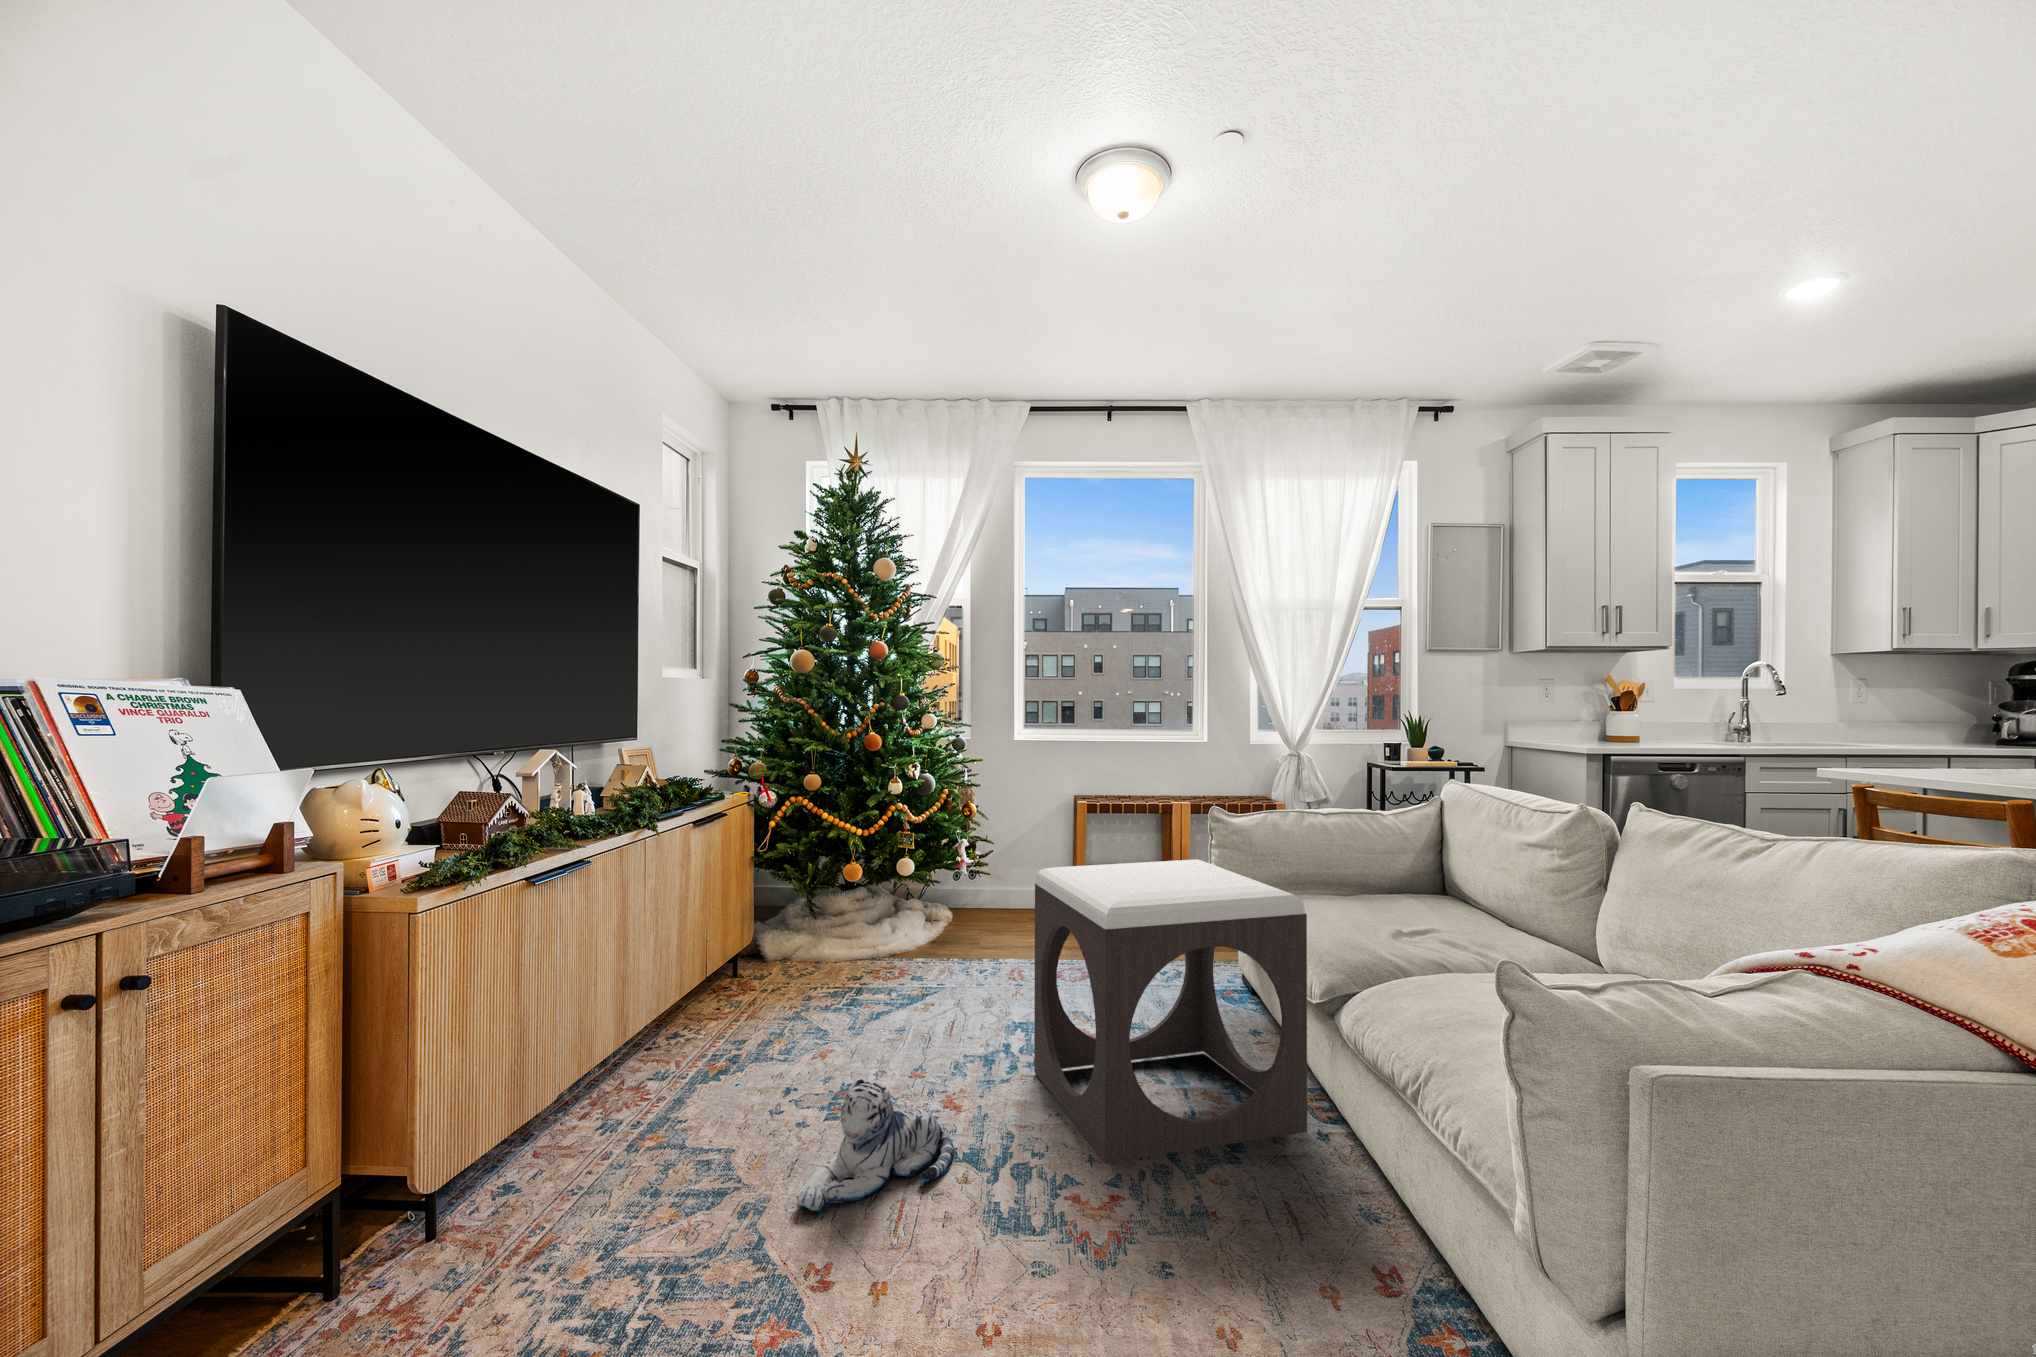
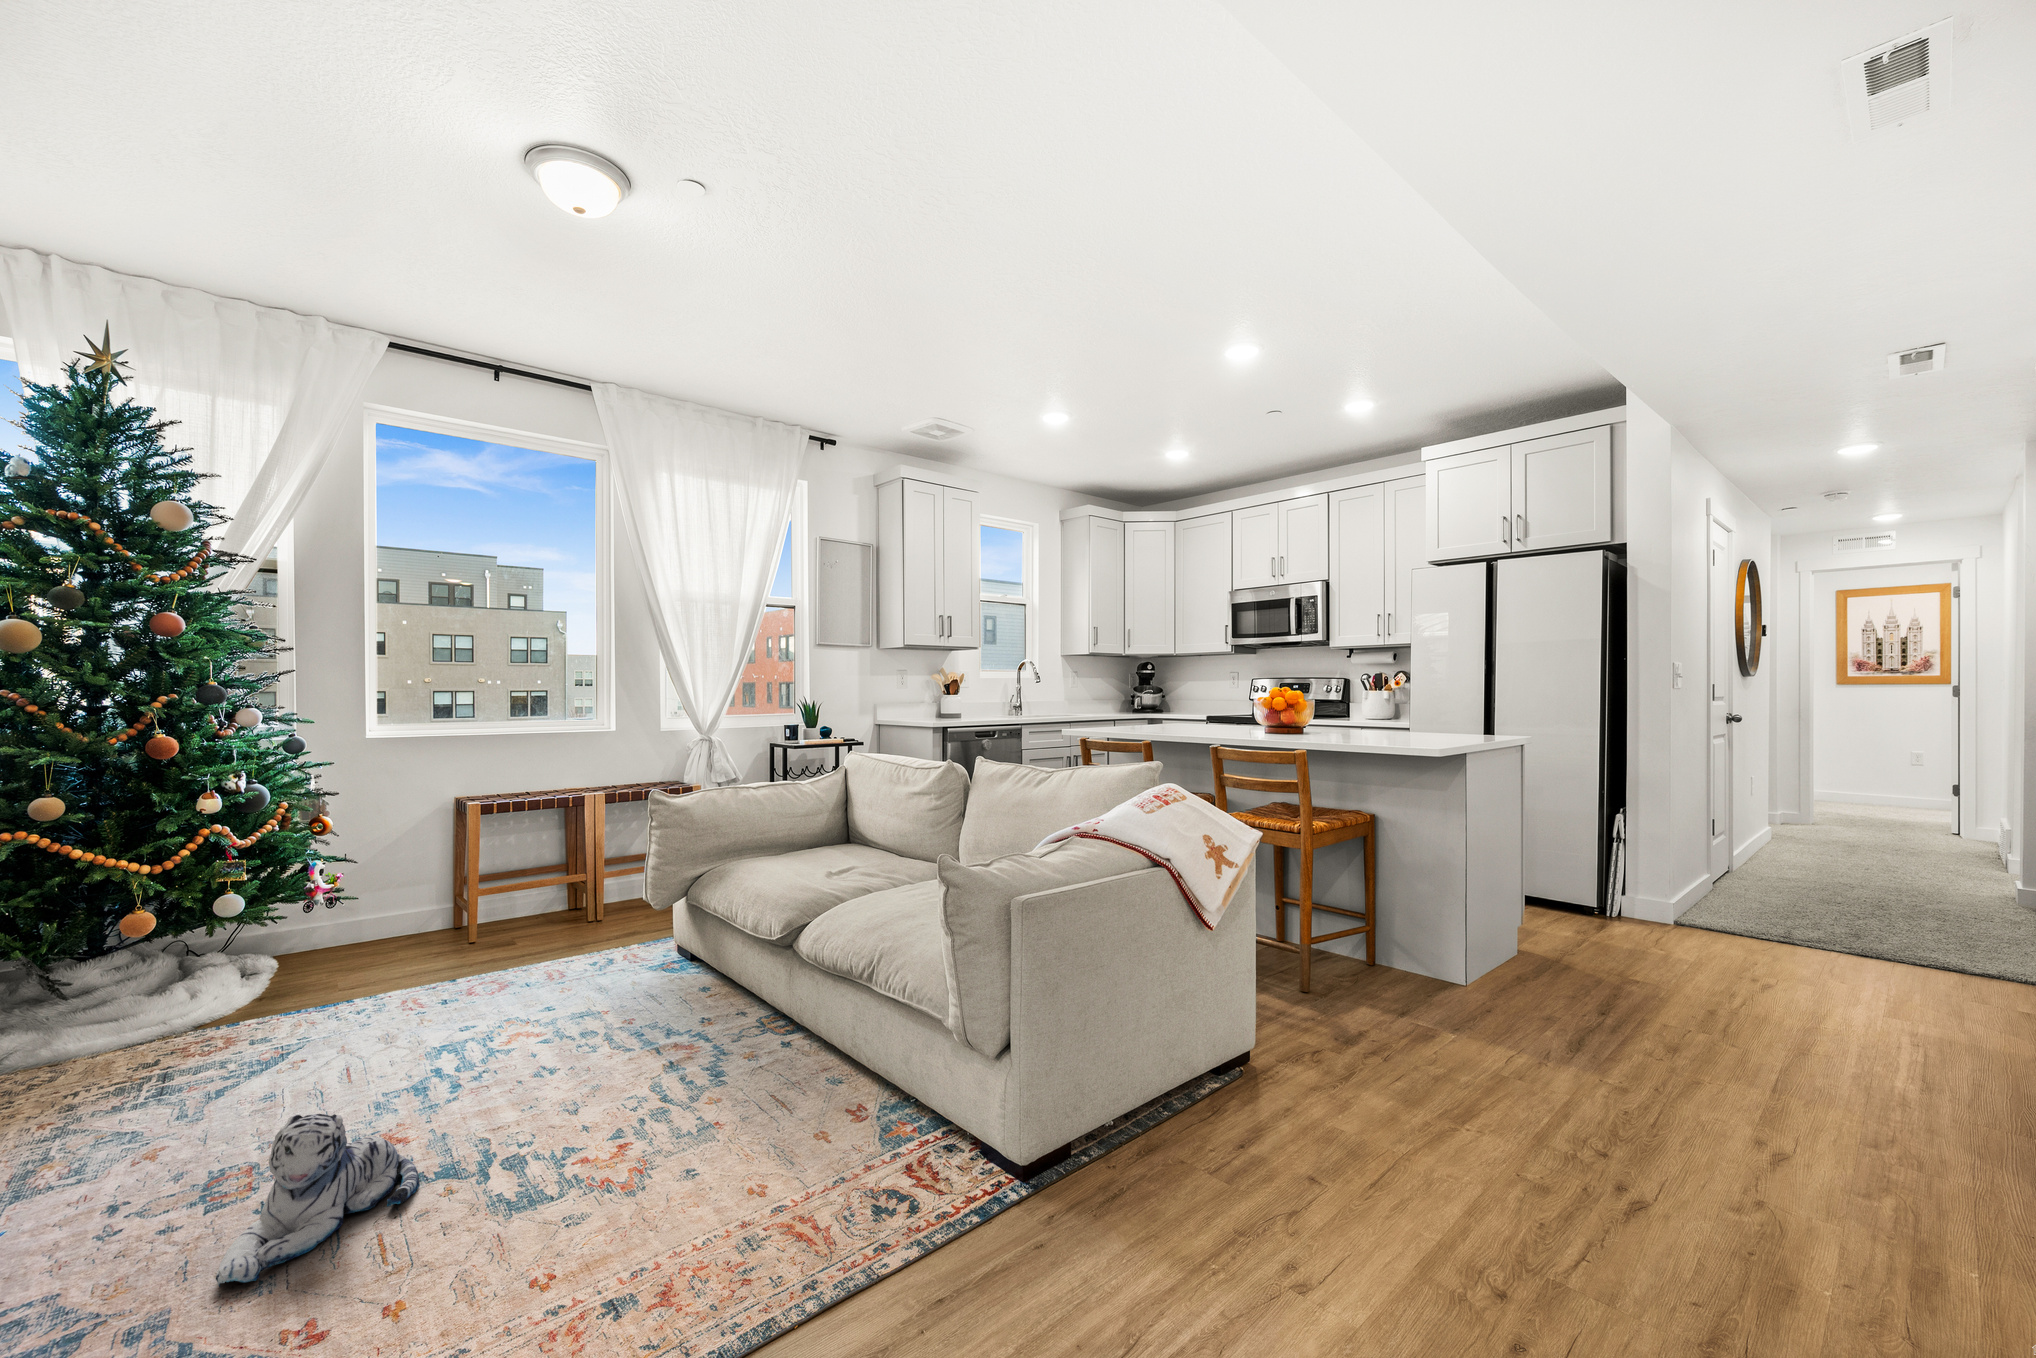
footstool: present [1034,859,1307,1163] -> none [478,832,779,1126]

